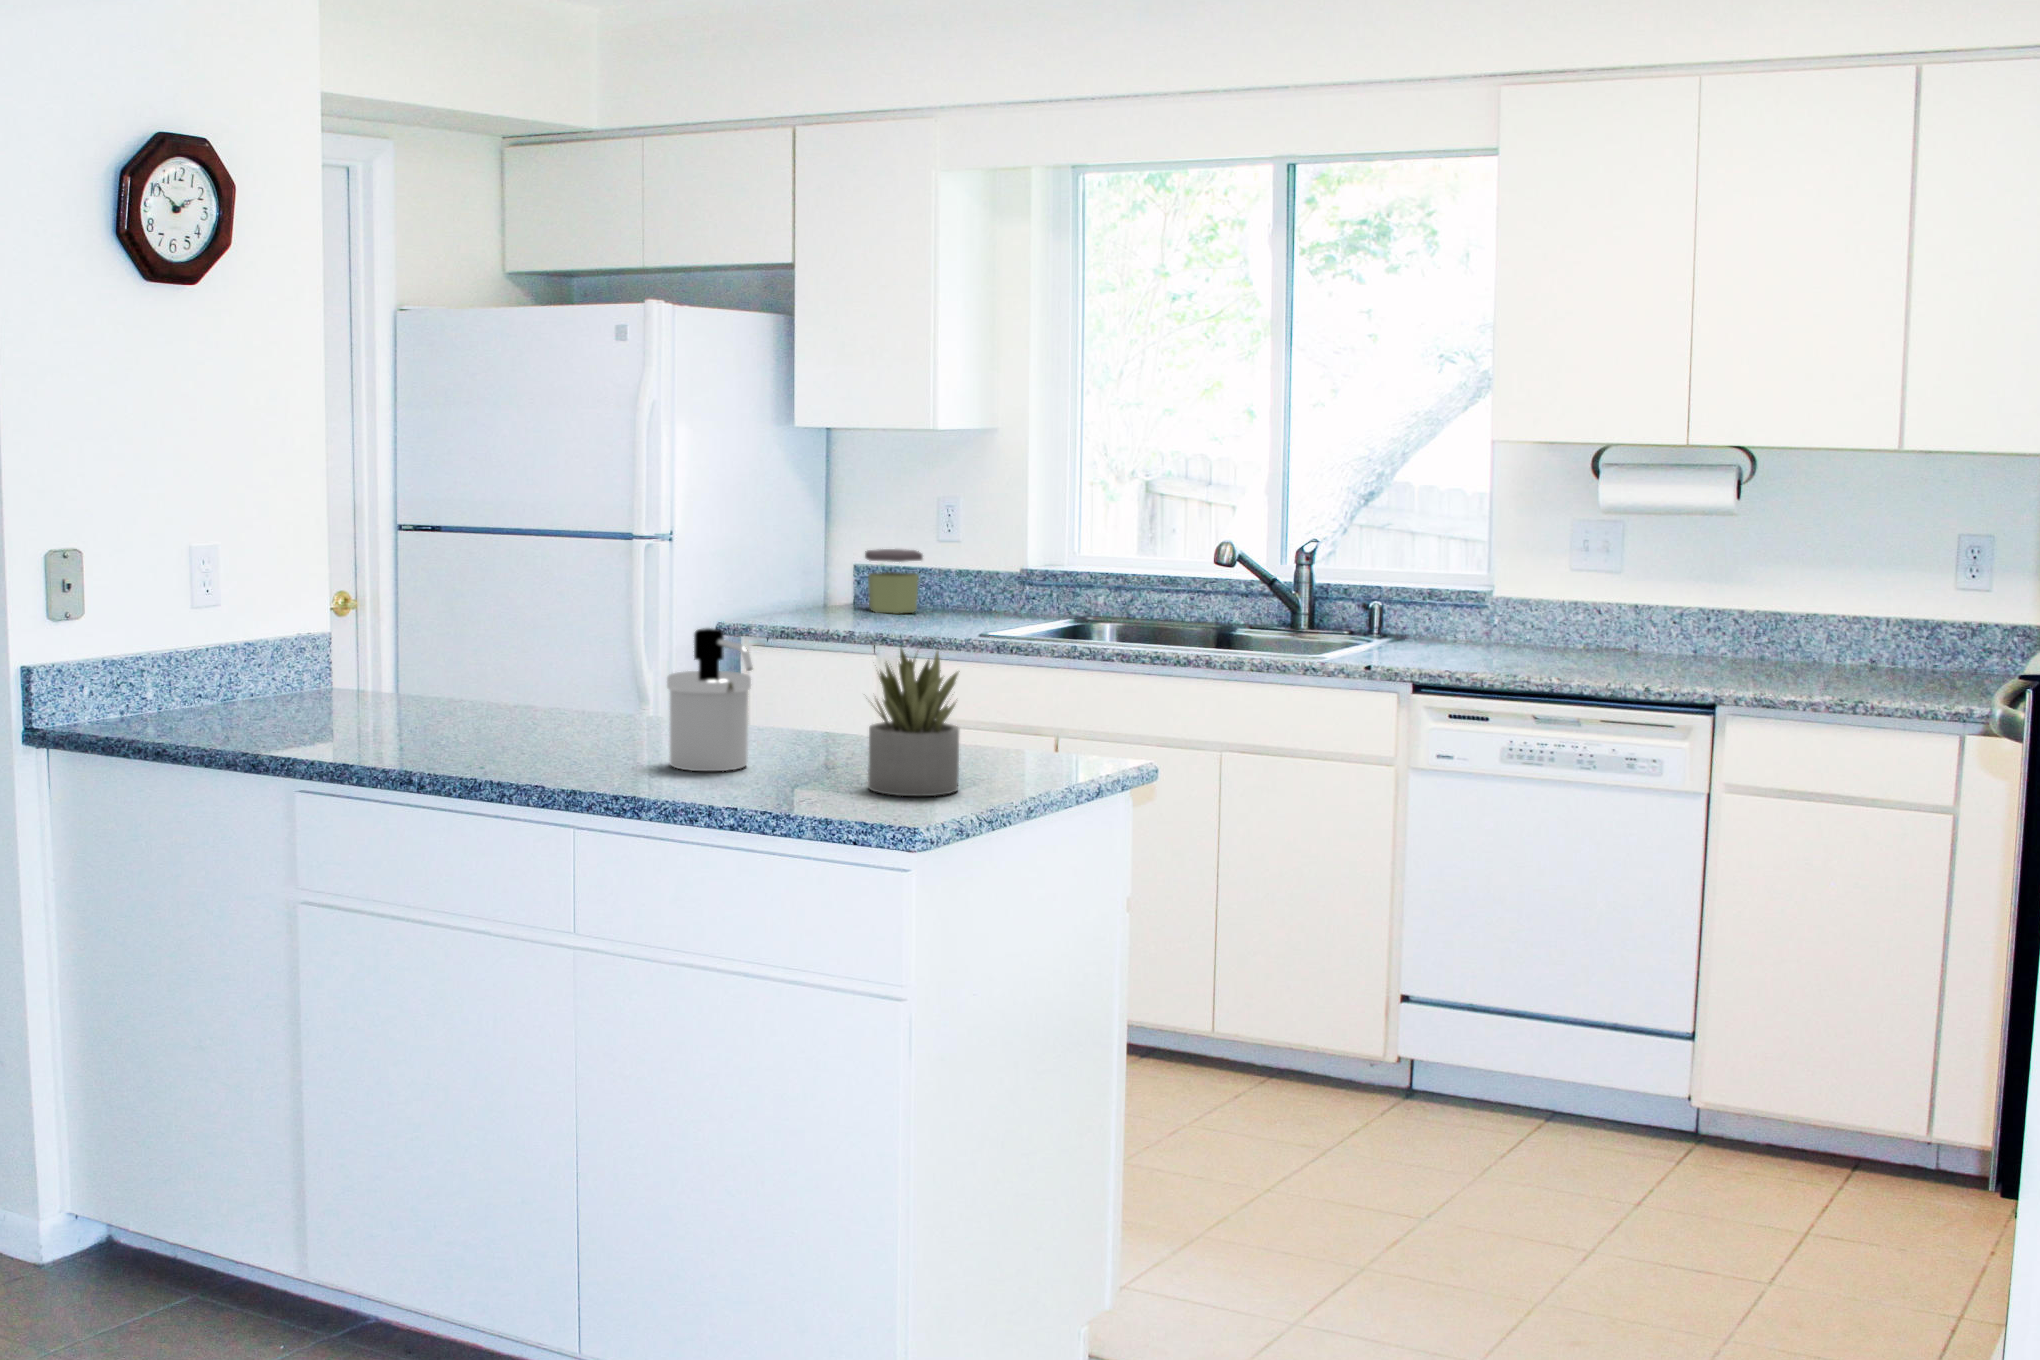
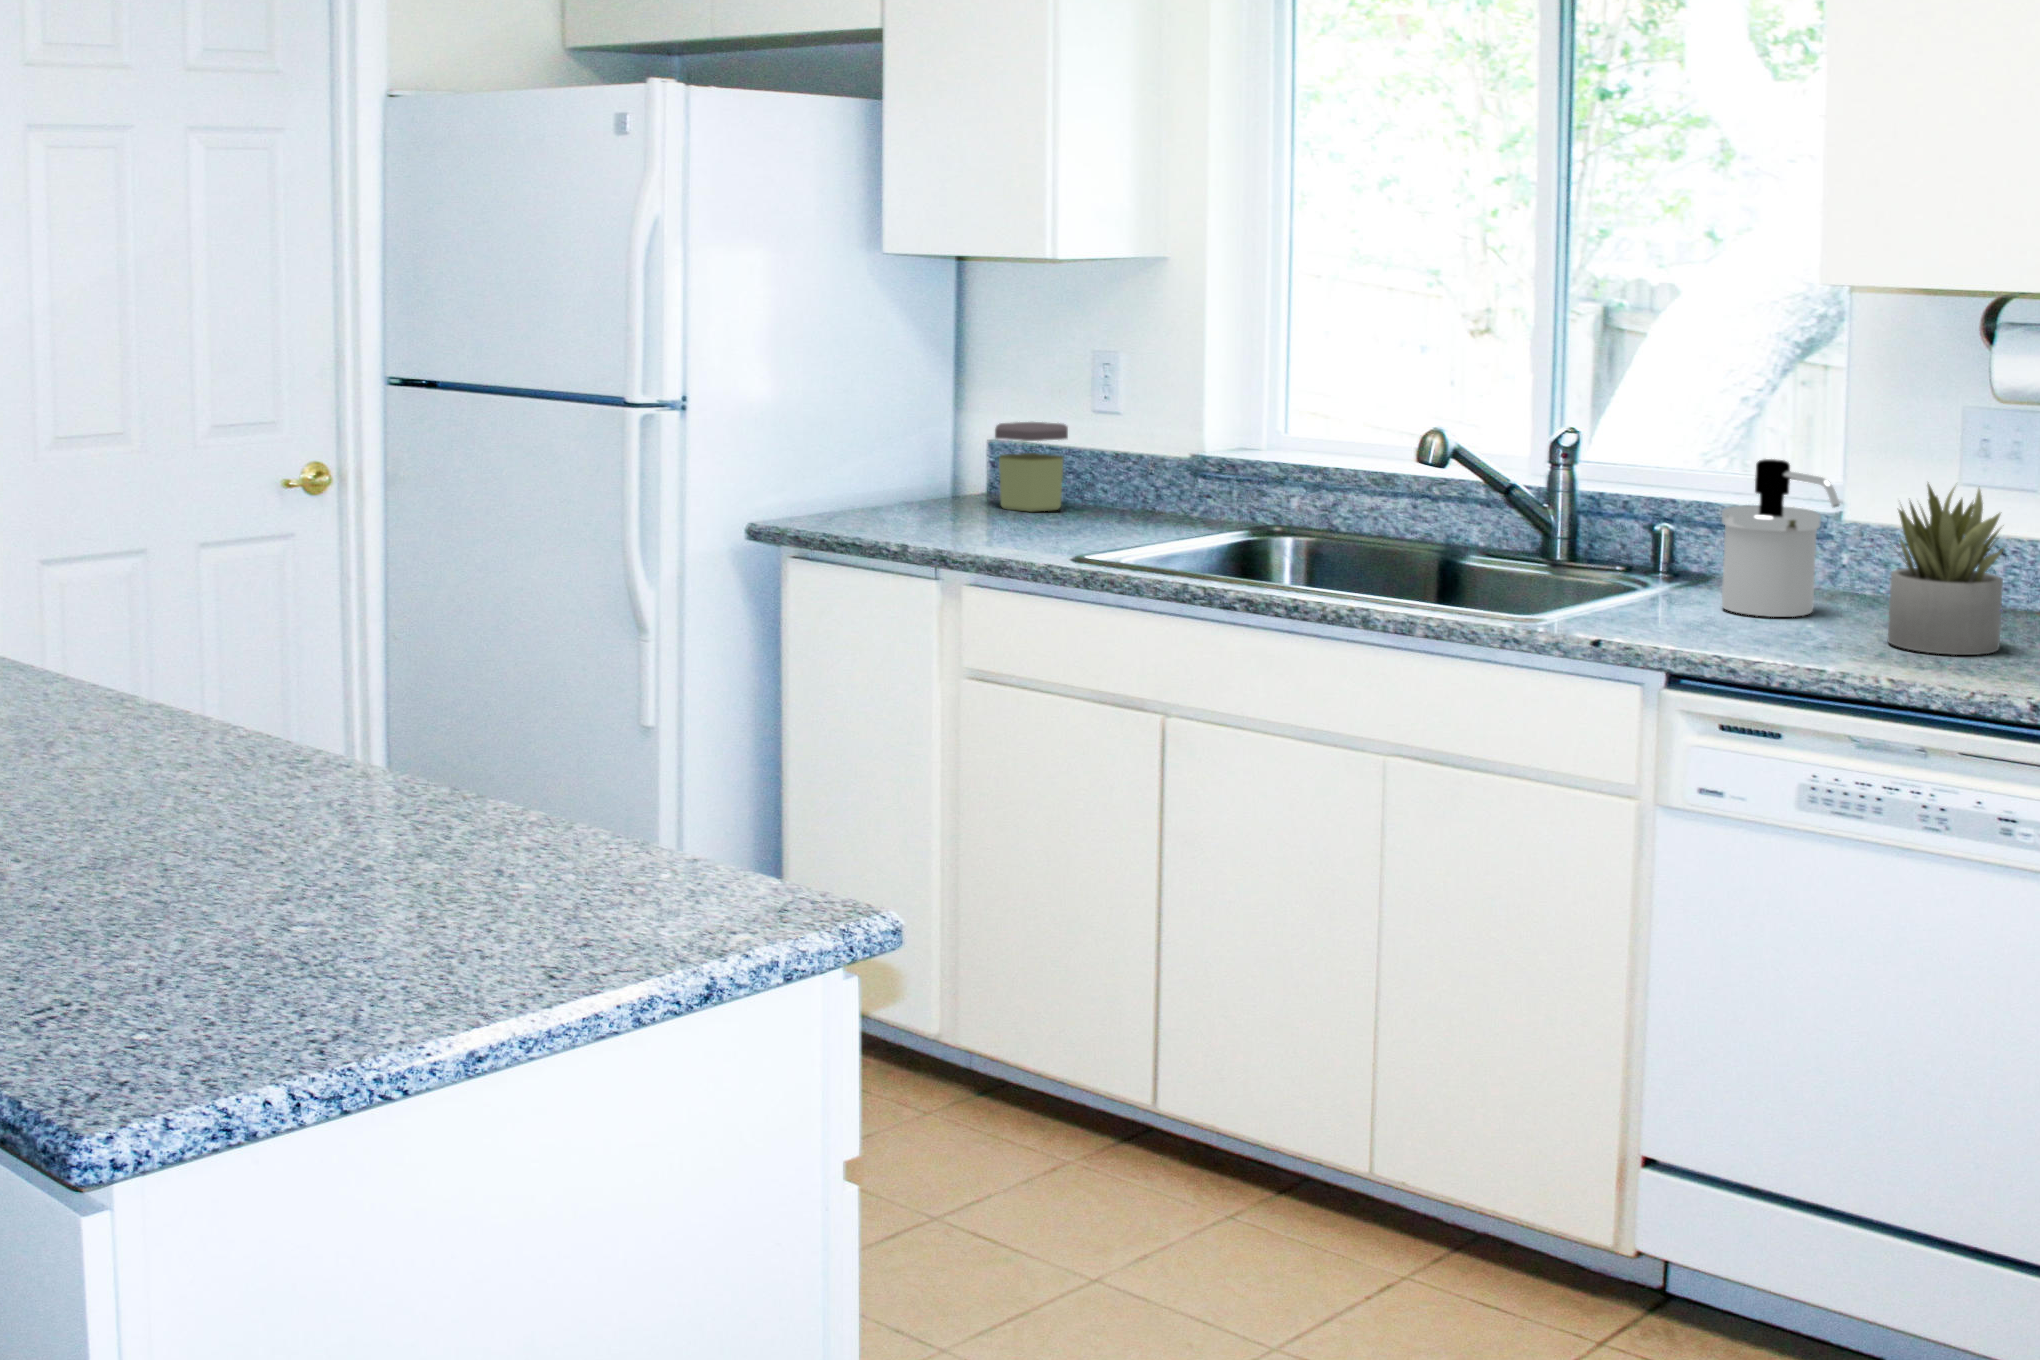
soap dispenser: present [667,628,753,771] -> present [1722,459,1840,617]
succulent plant: present [868,648,959,796] -> present [1888,484,2004,655]

